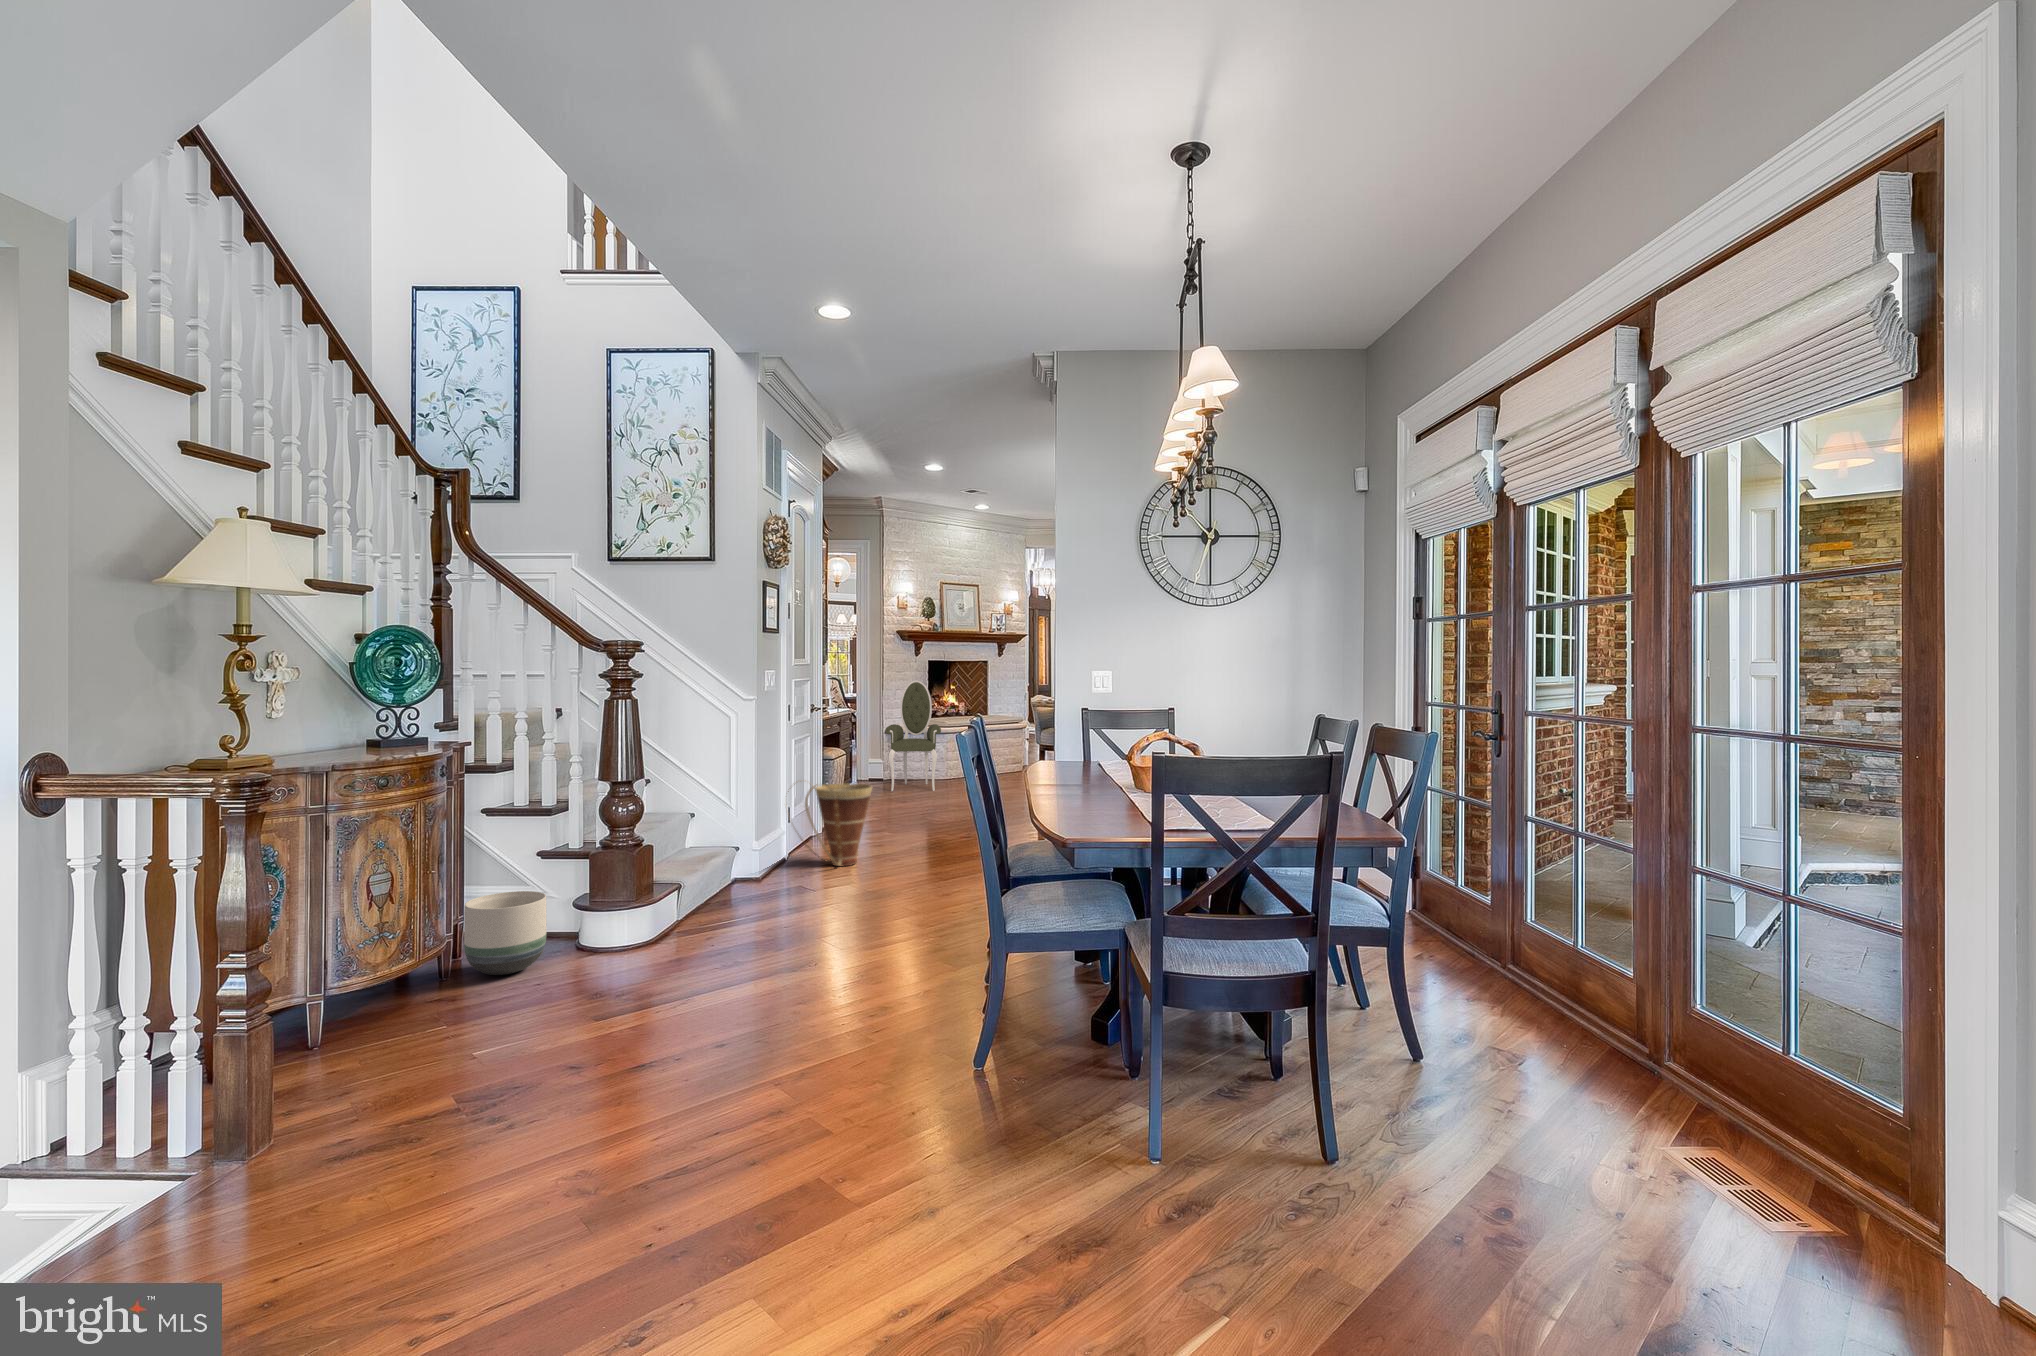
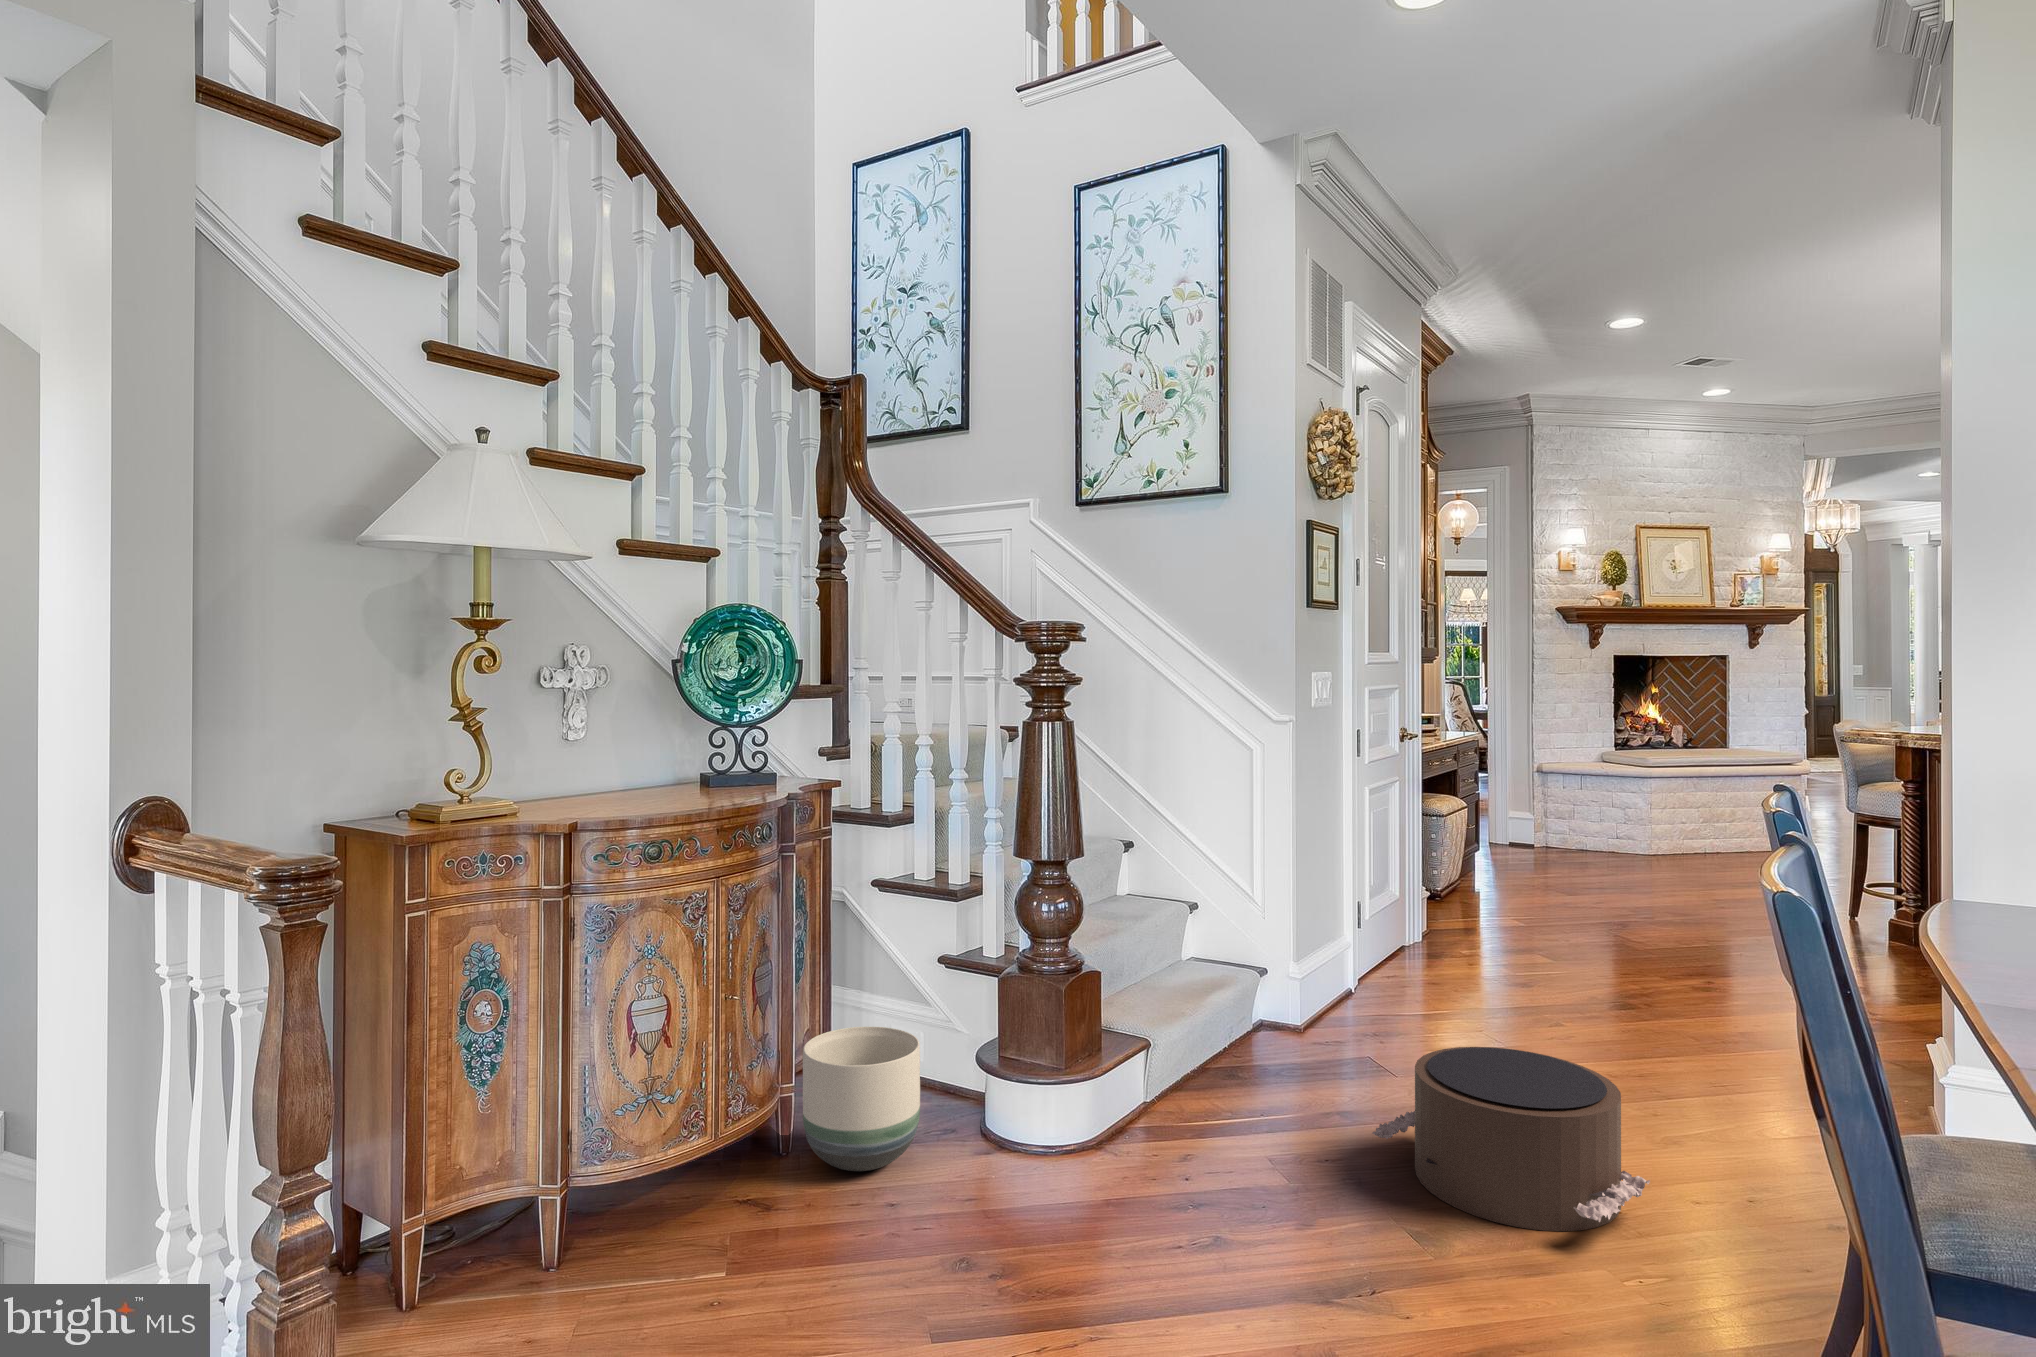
armchair: present [886,681,941,791] -> none [1535,688,1638,874]
basket: present [805,784,872,866] -> none [1349,861,1511,1025]
pouf: none [807,858,930,930] -> present [1372,1047,1650,1231]

